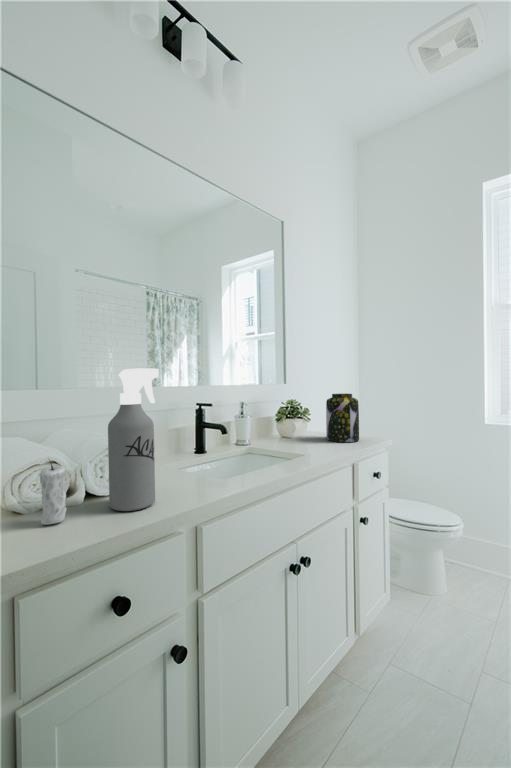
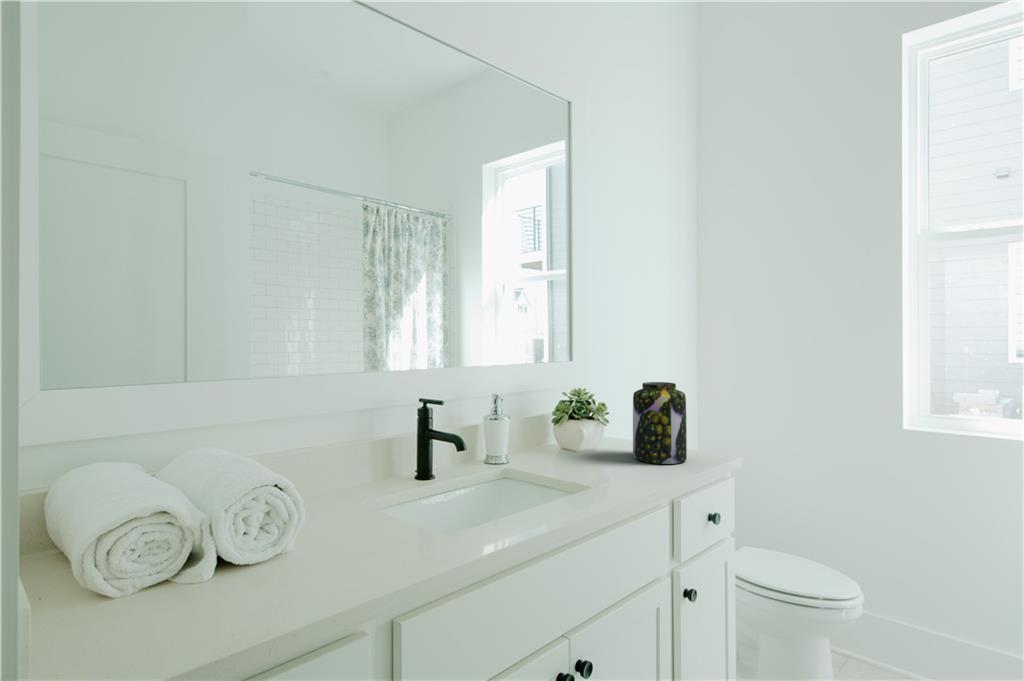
spray bottle: present [108,368,159,511] -> none [251,363,331,596]
candle: present [40,462,67,525] -> none [135,508,179,619]

